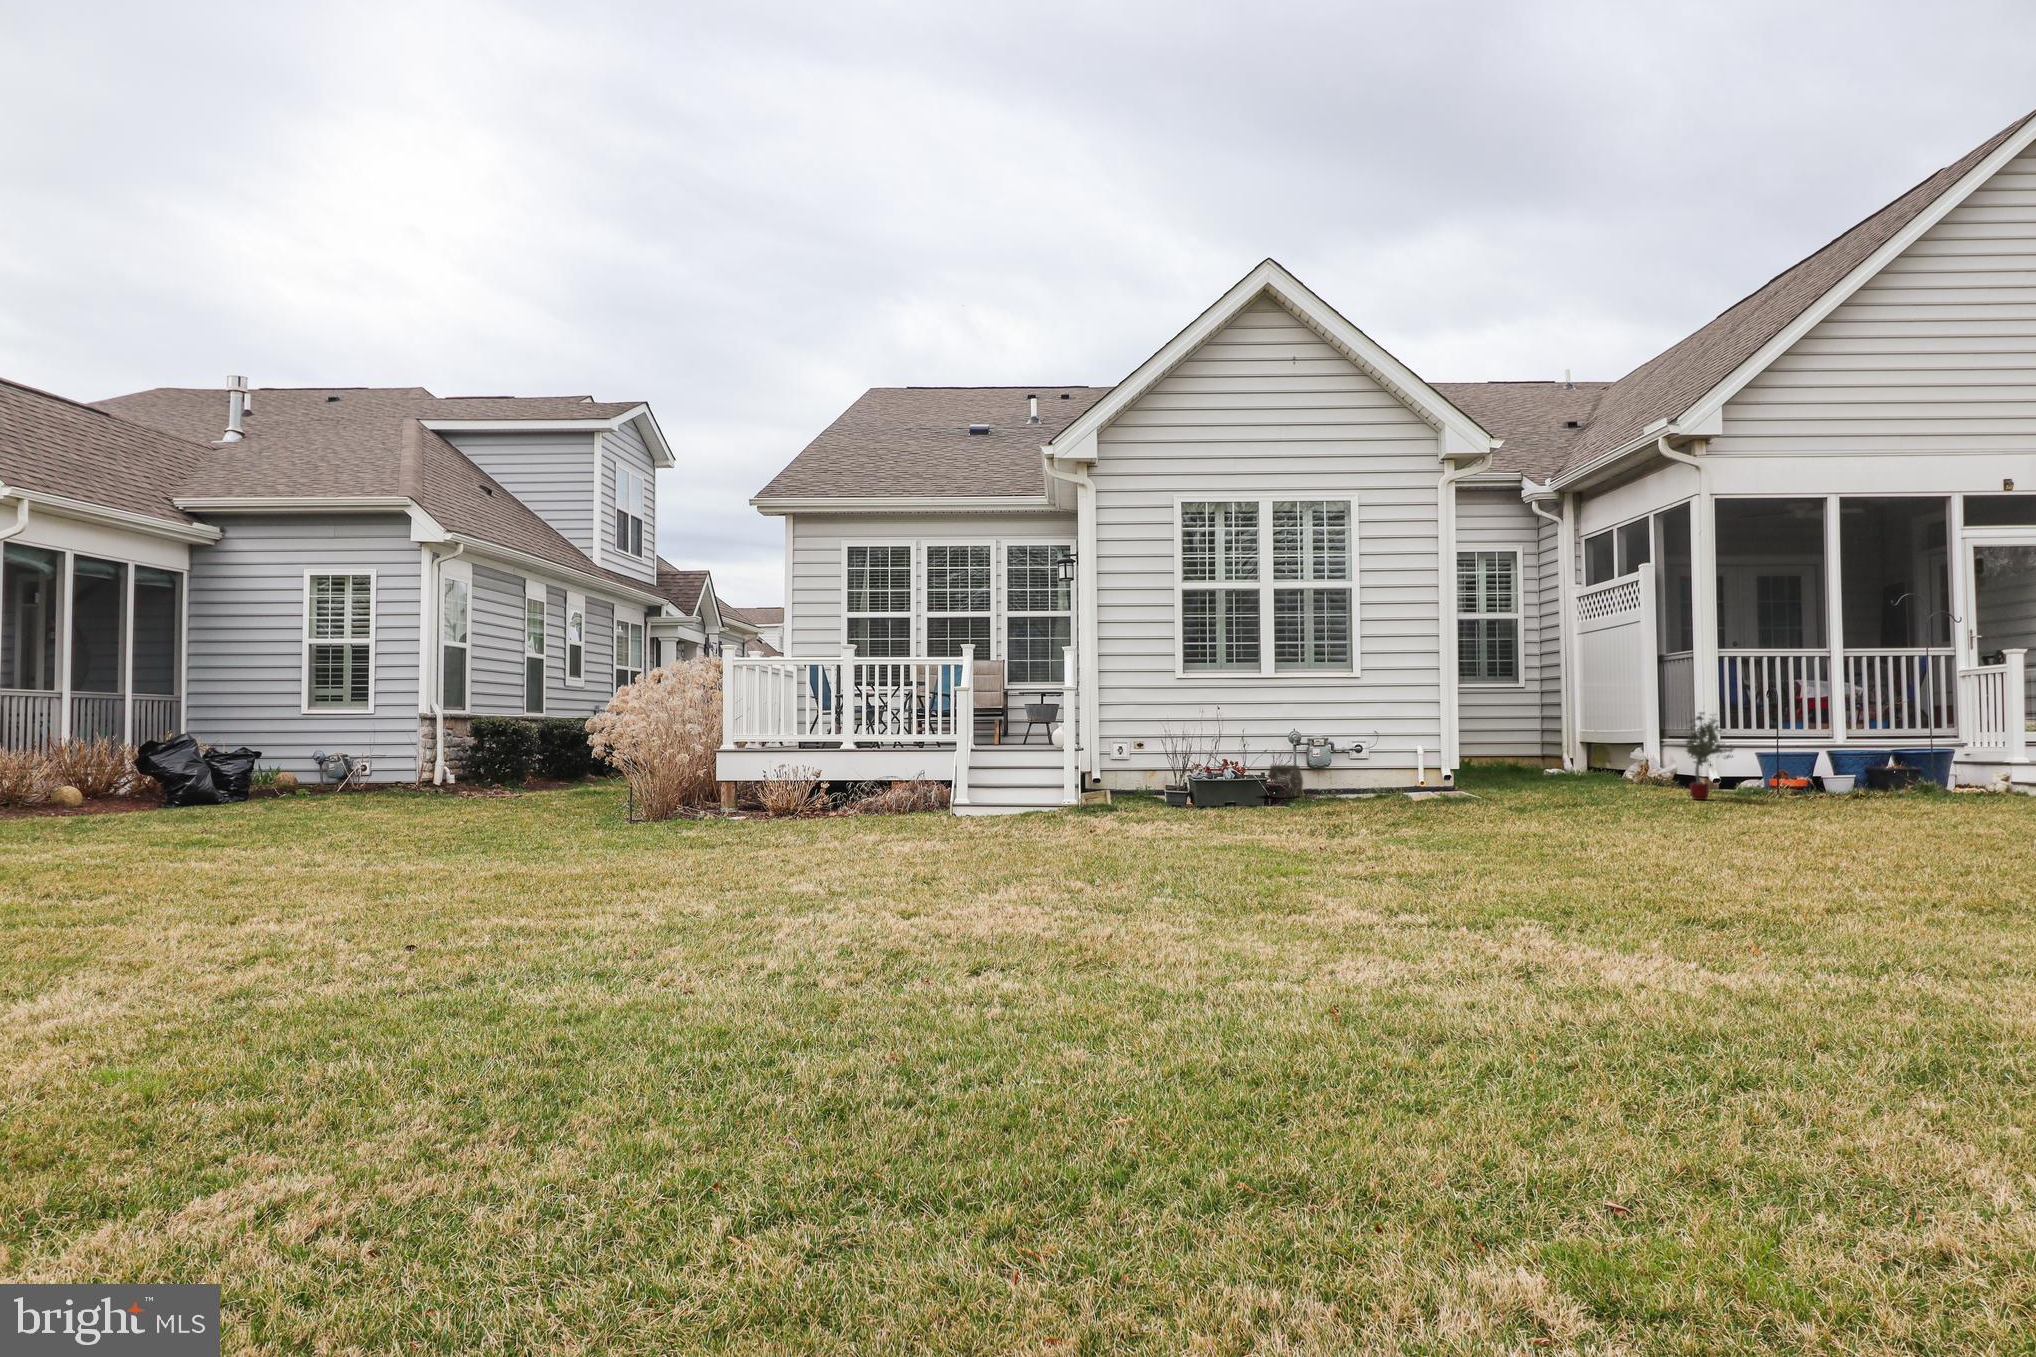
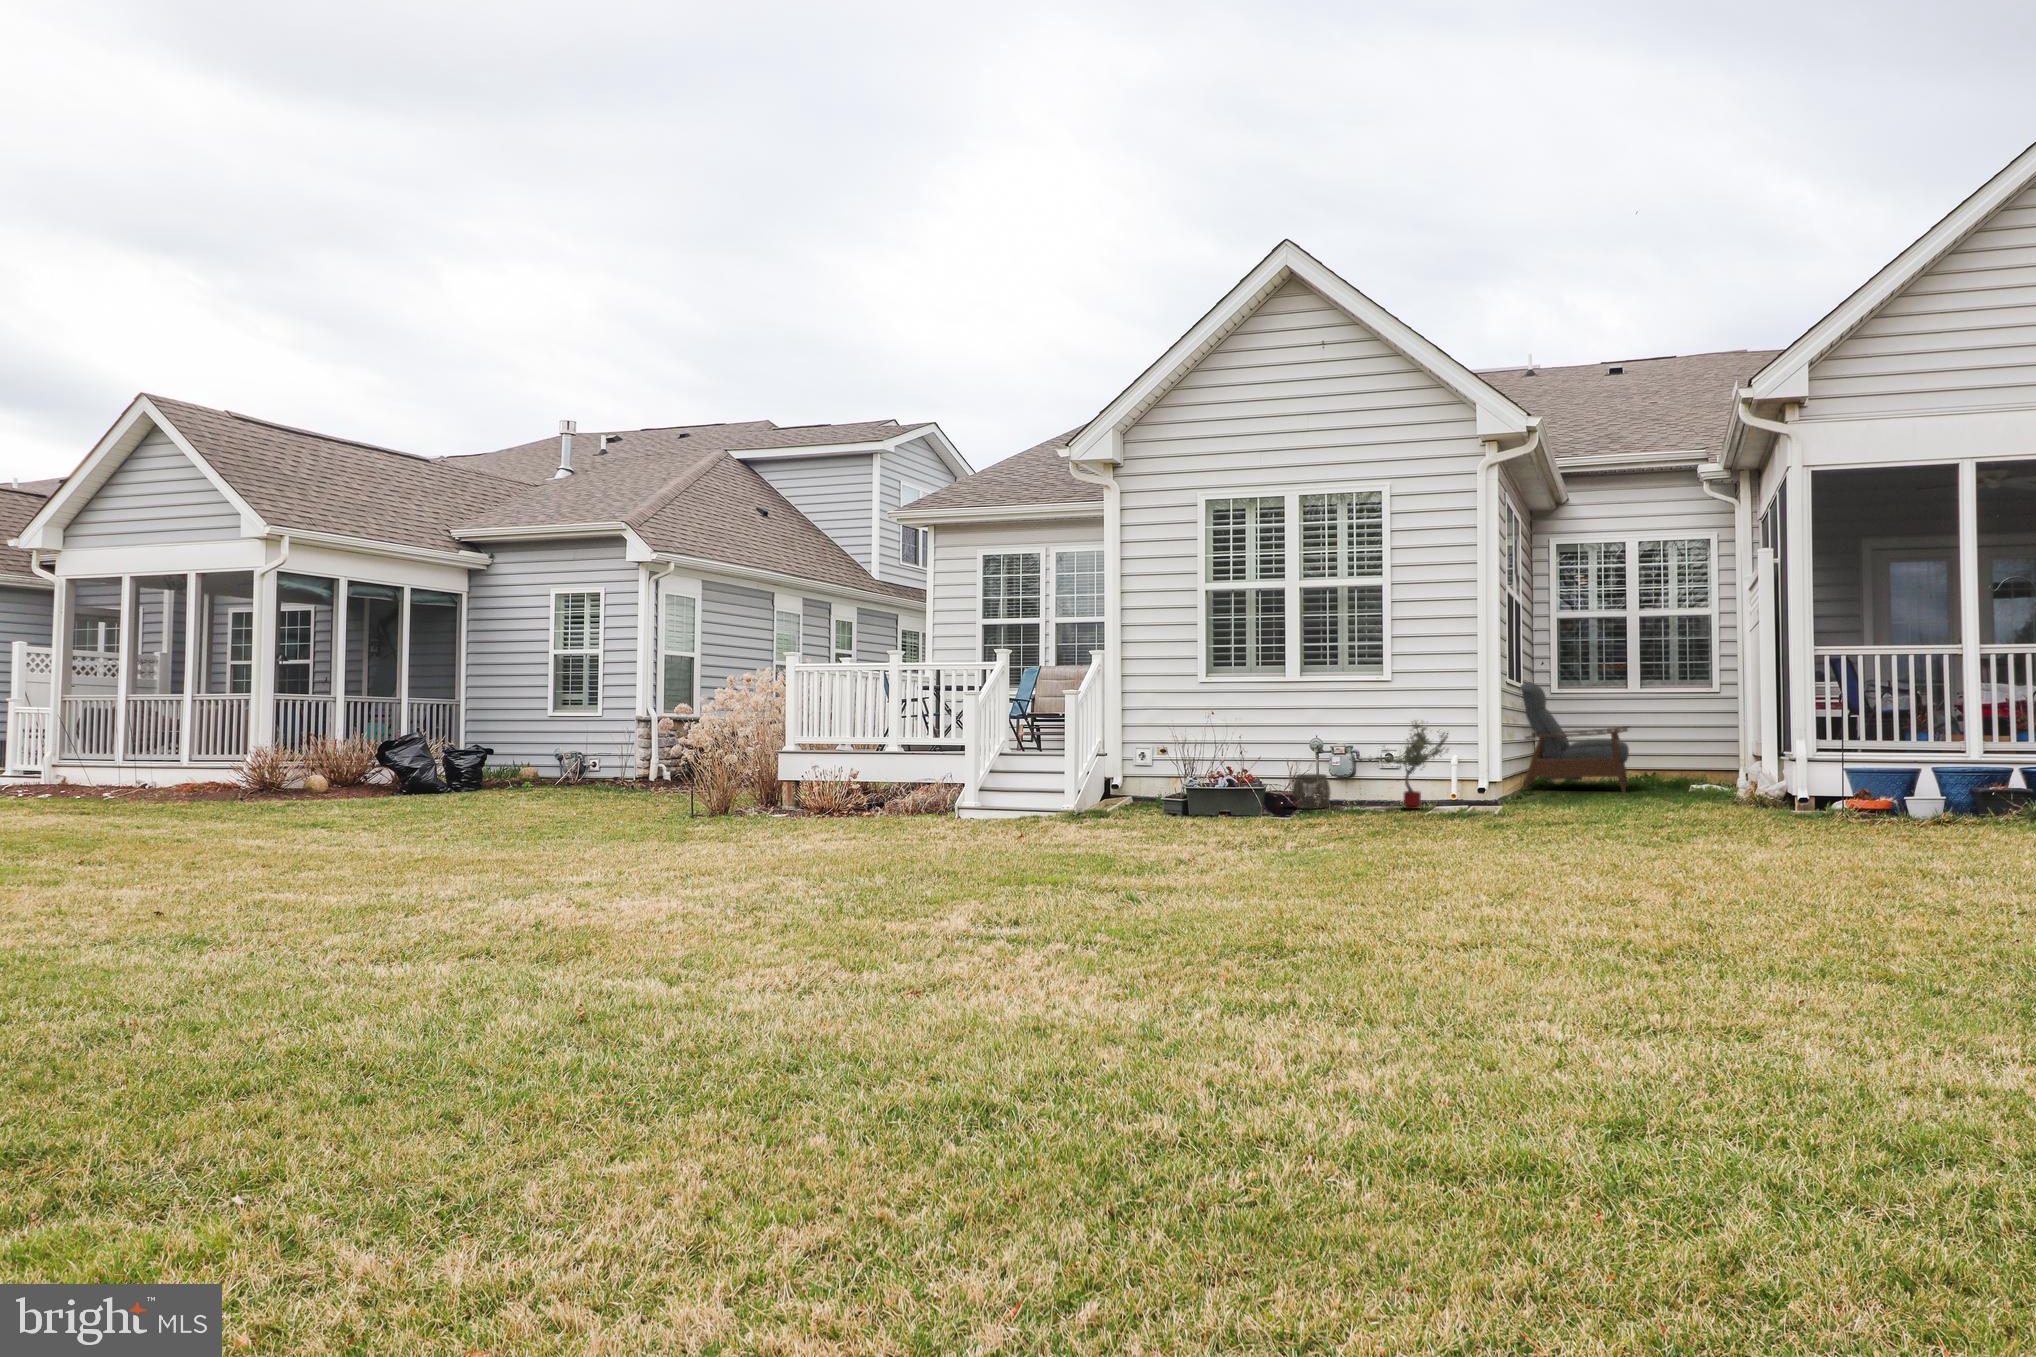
chair: none [1479,680,1583,783] -> present [1520,683,1629,792]
potted tree: present [1686,712,1735,800] -> present [1375,721,1448,809]

